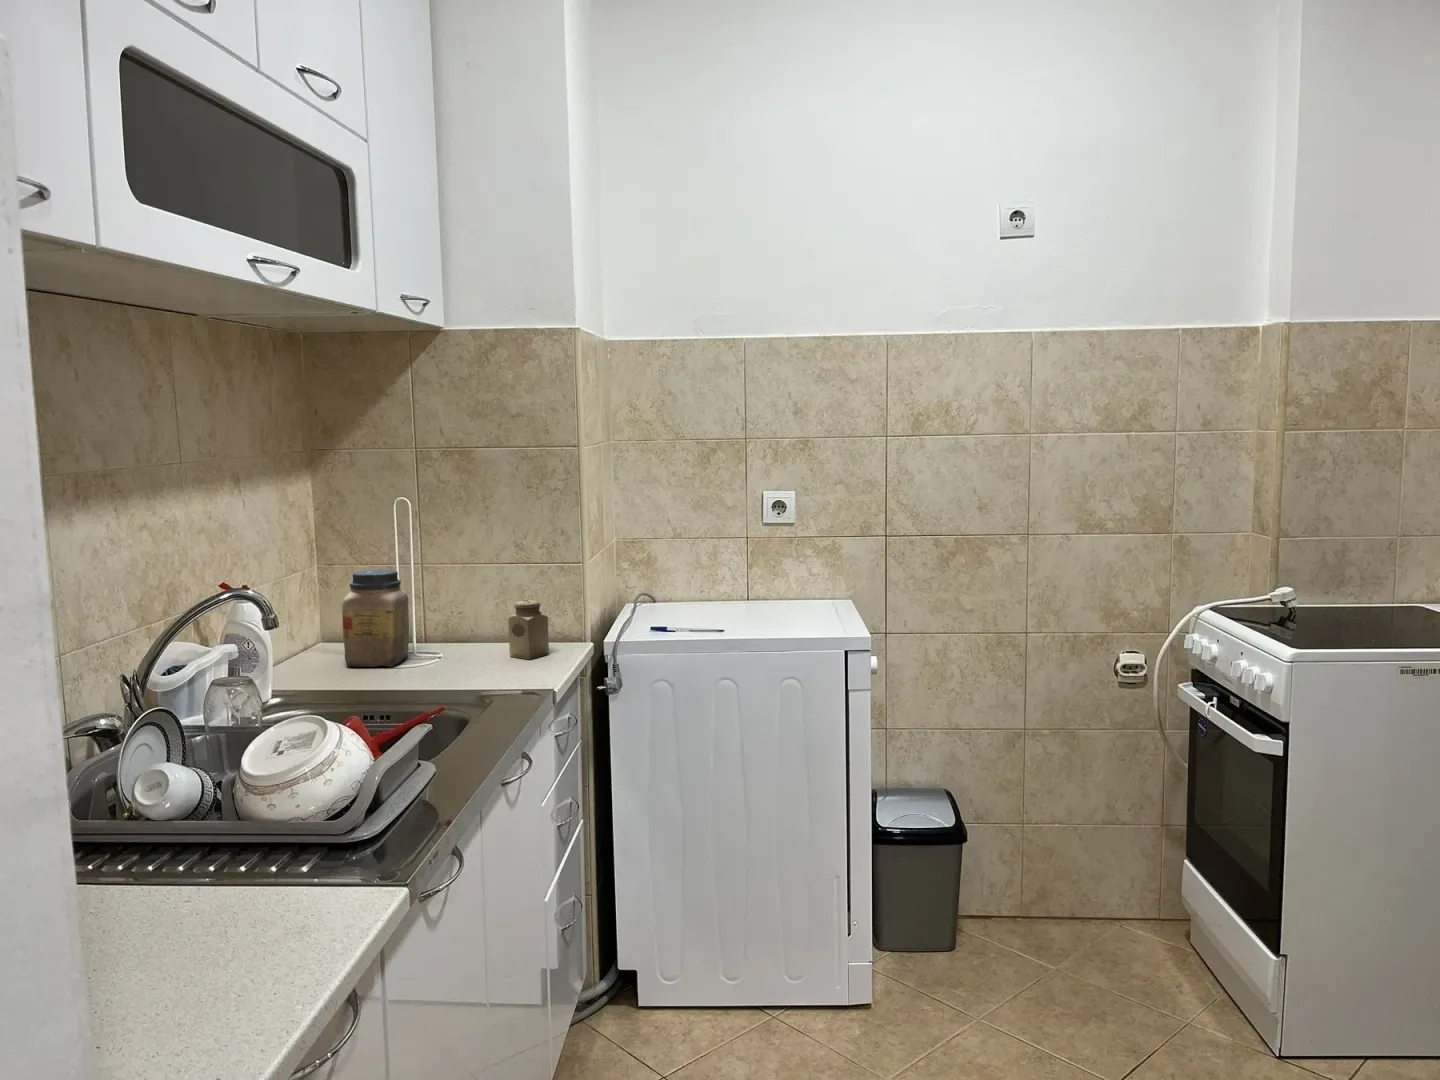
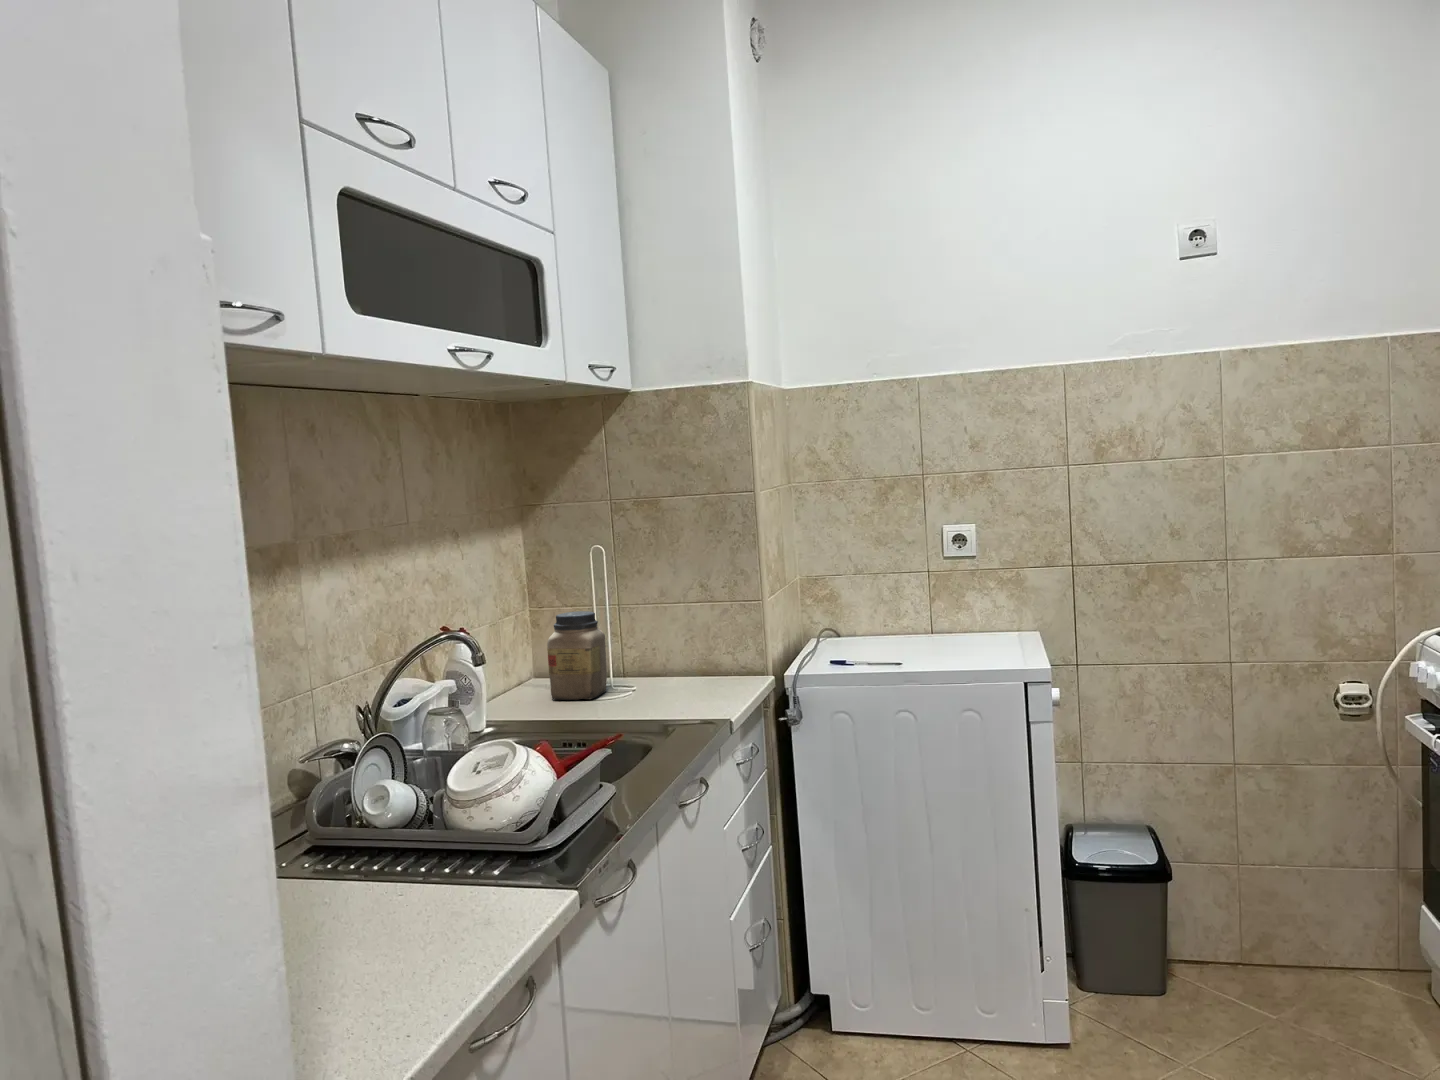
salt shaker: present [508,600,549,659] -> none [694,637,733,692]

